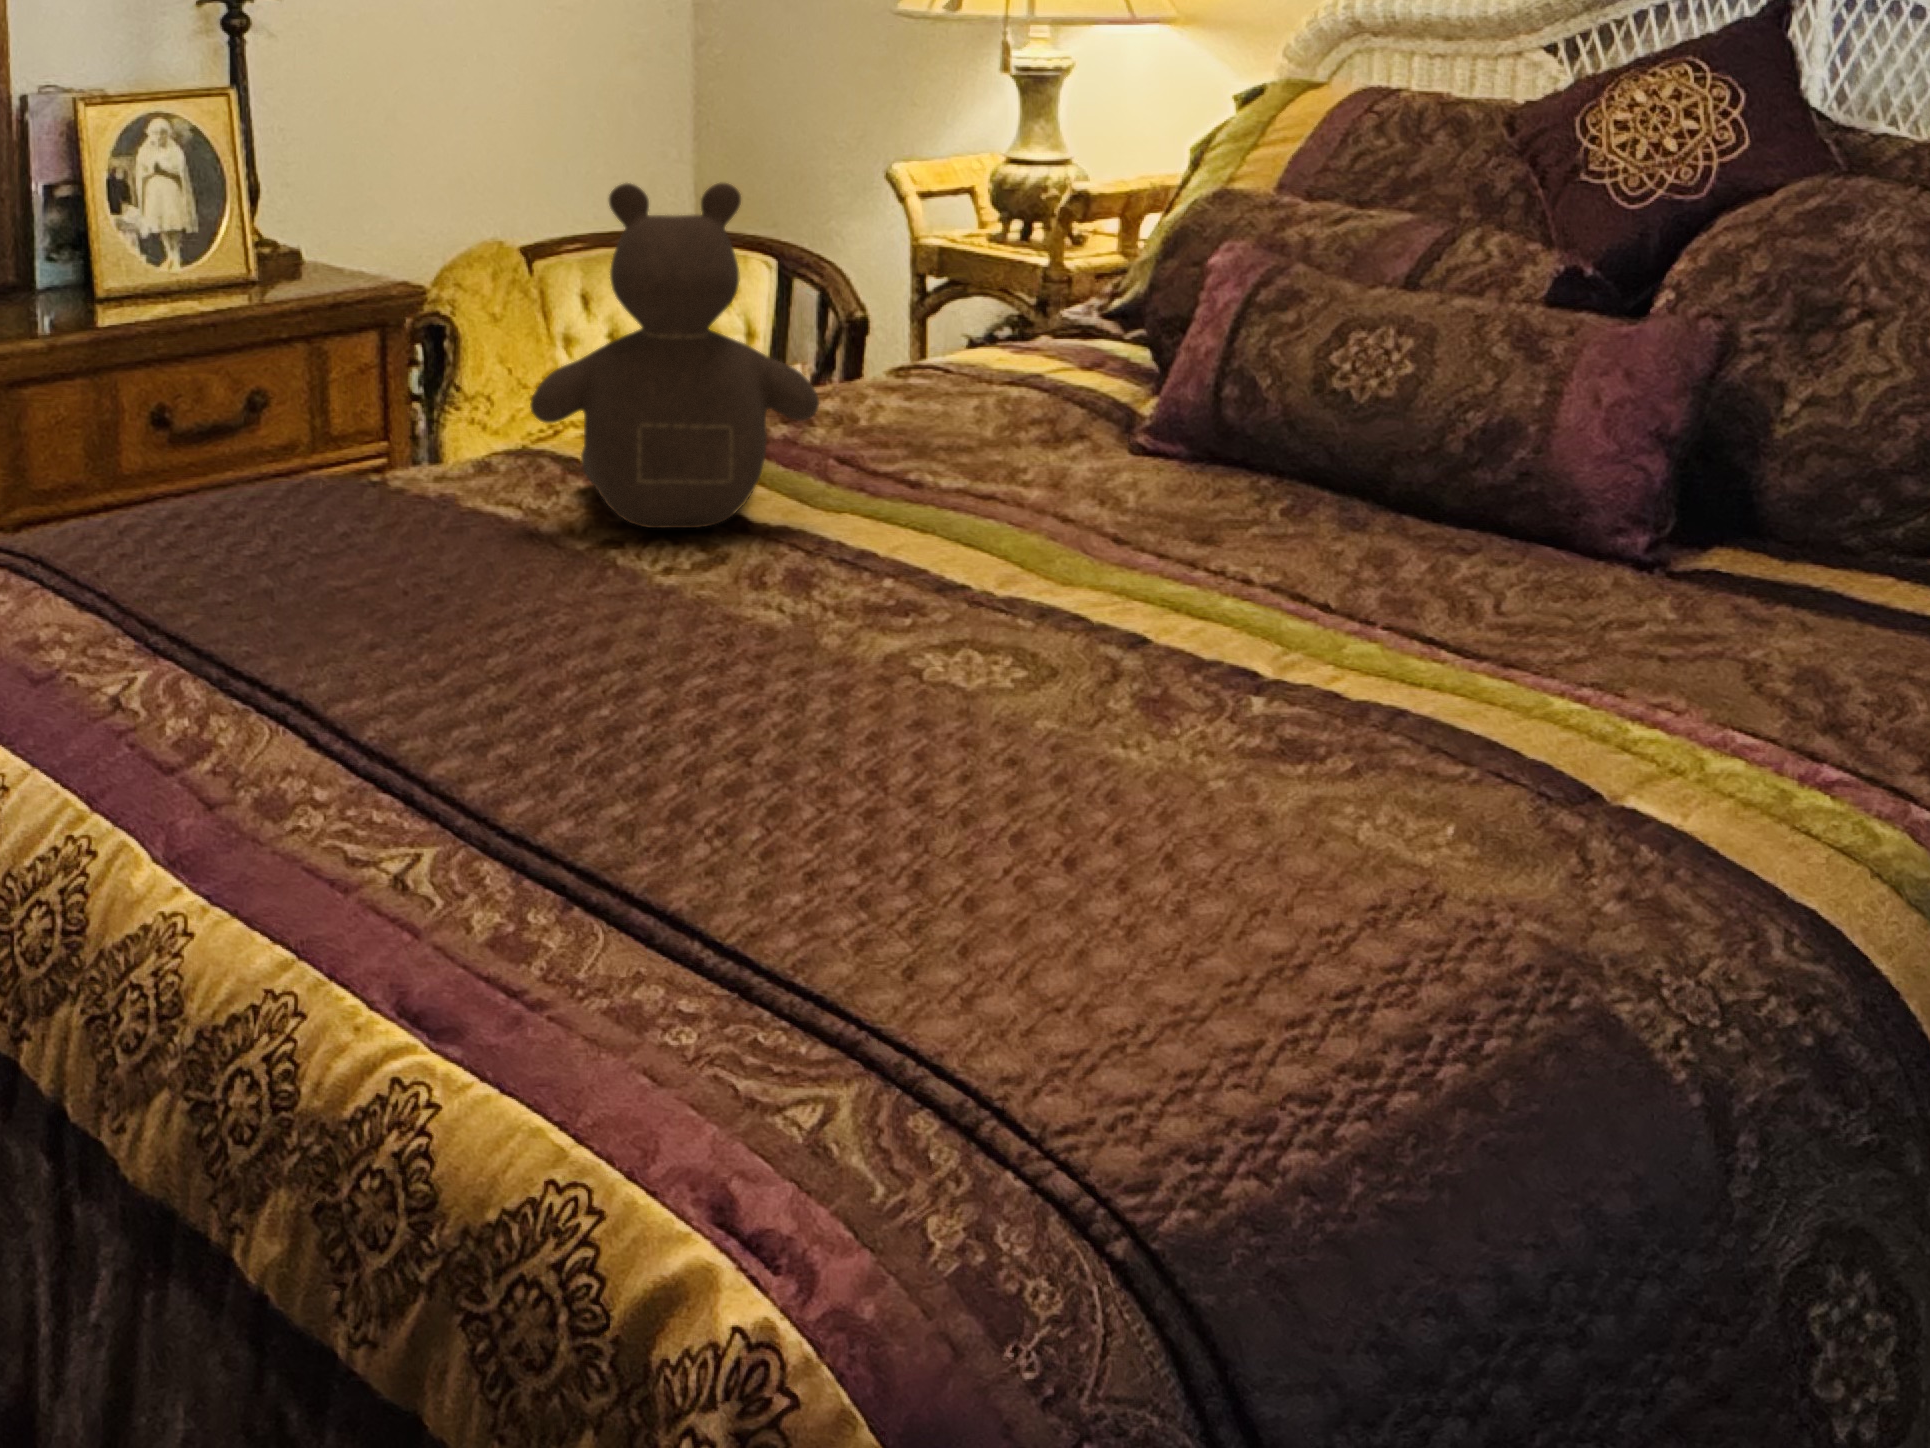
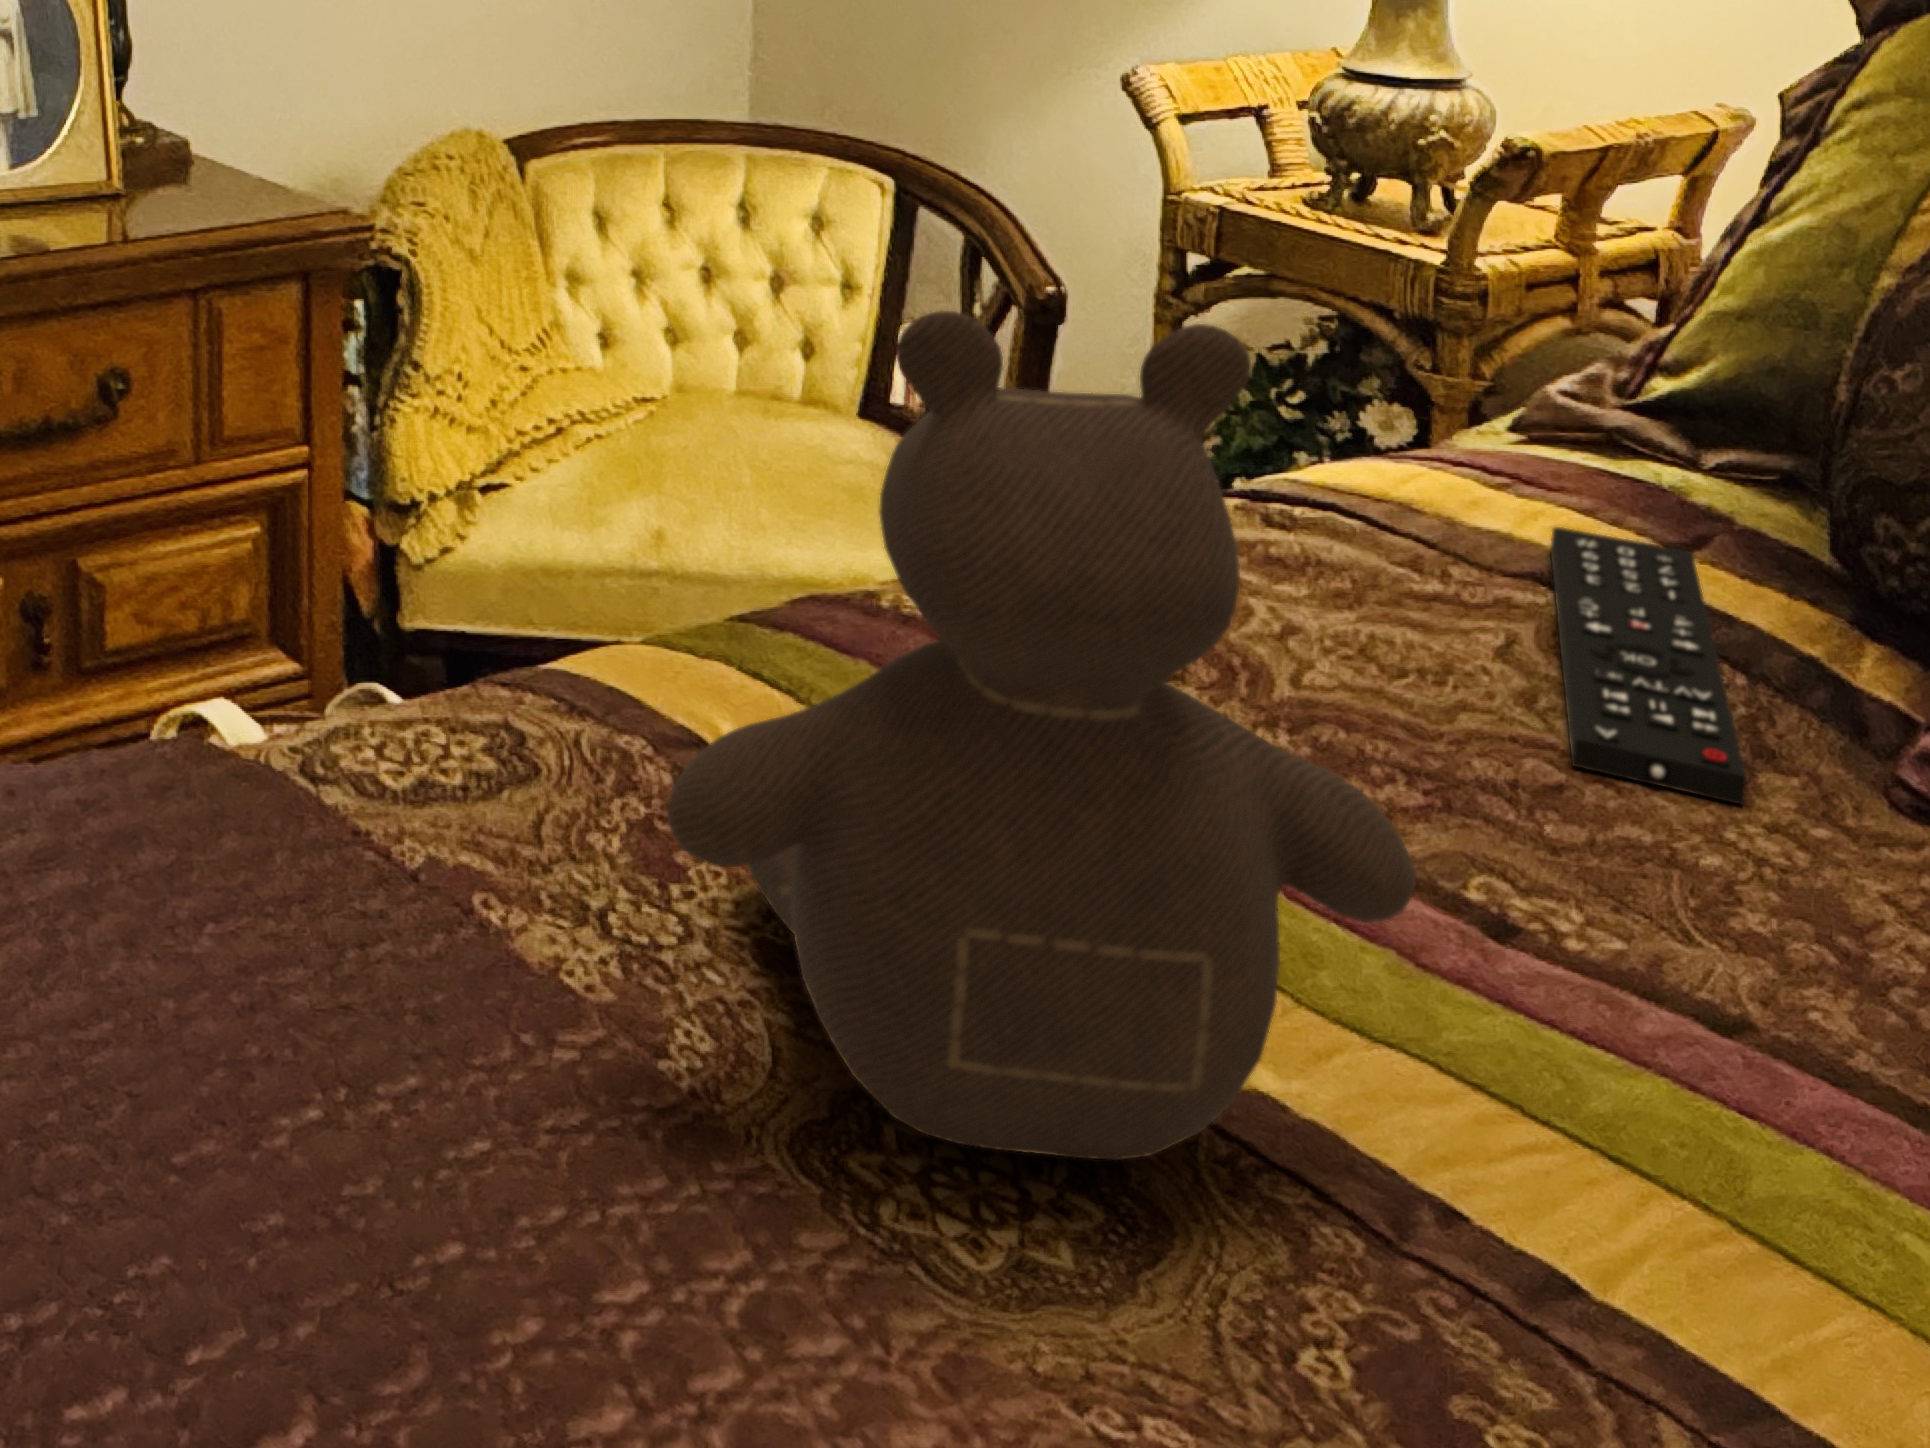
remote control: none [980,363,1092,442] -> present [1550,527,1747,805]

